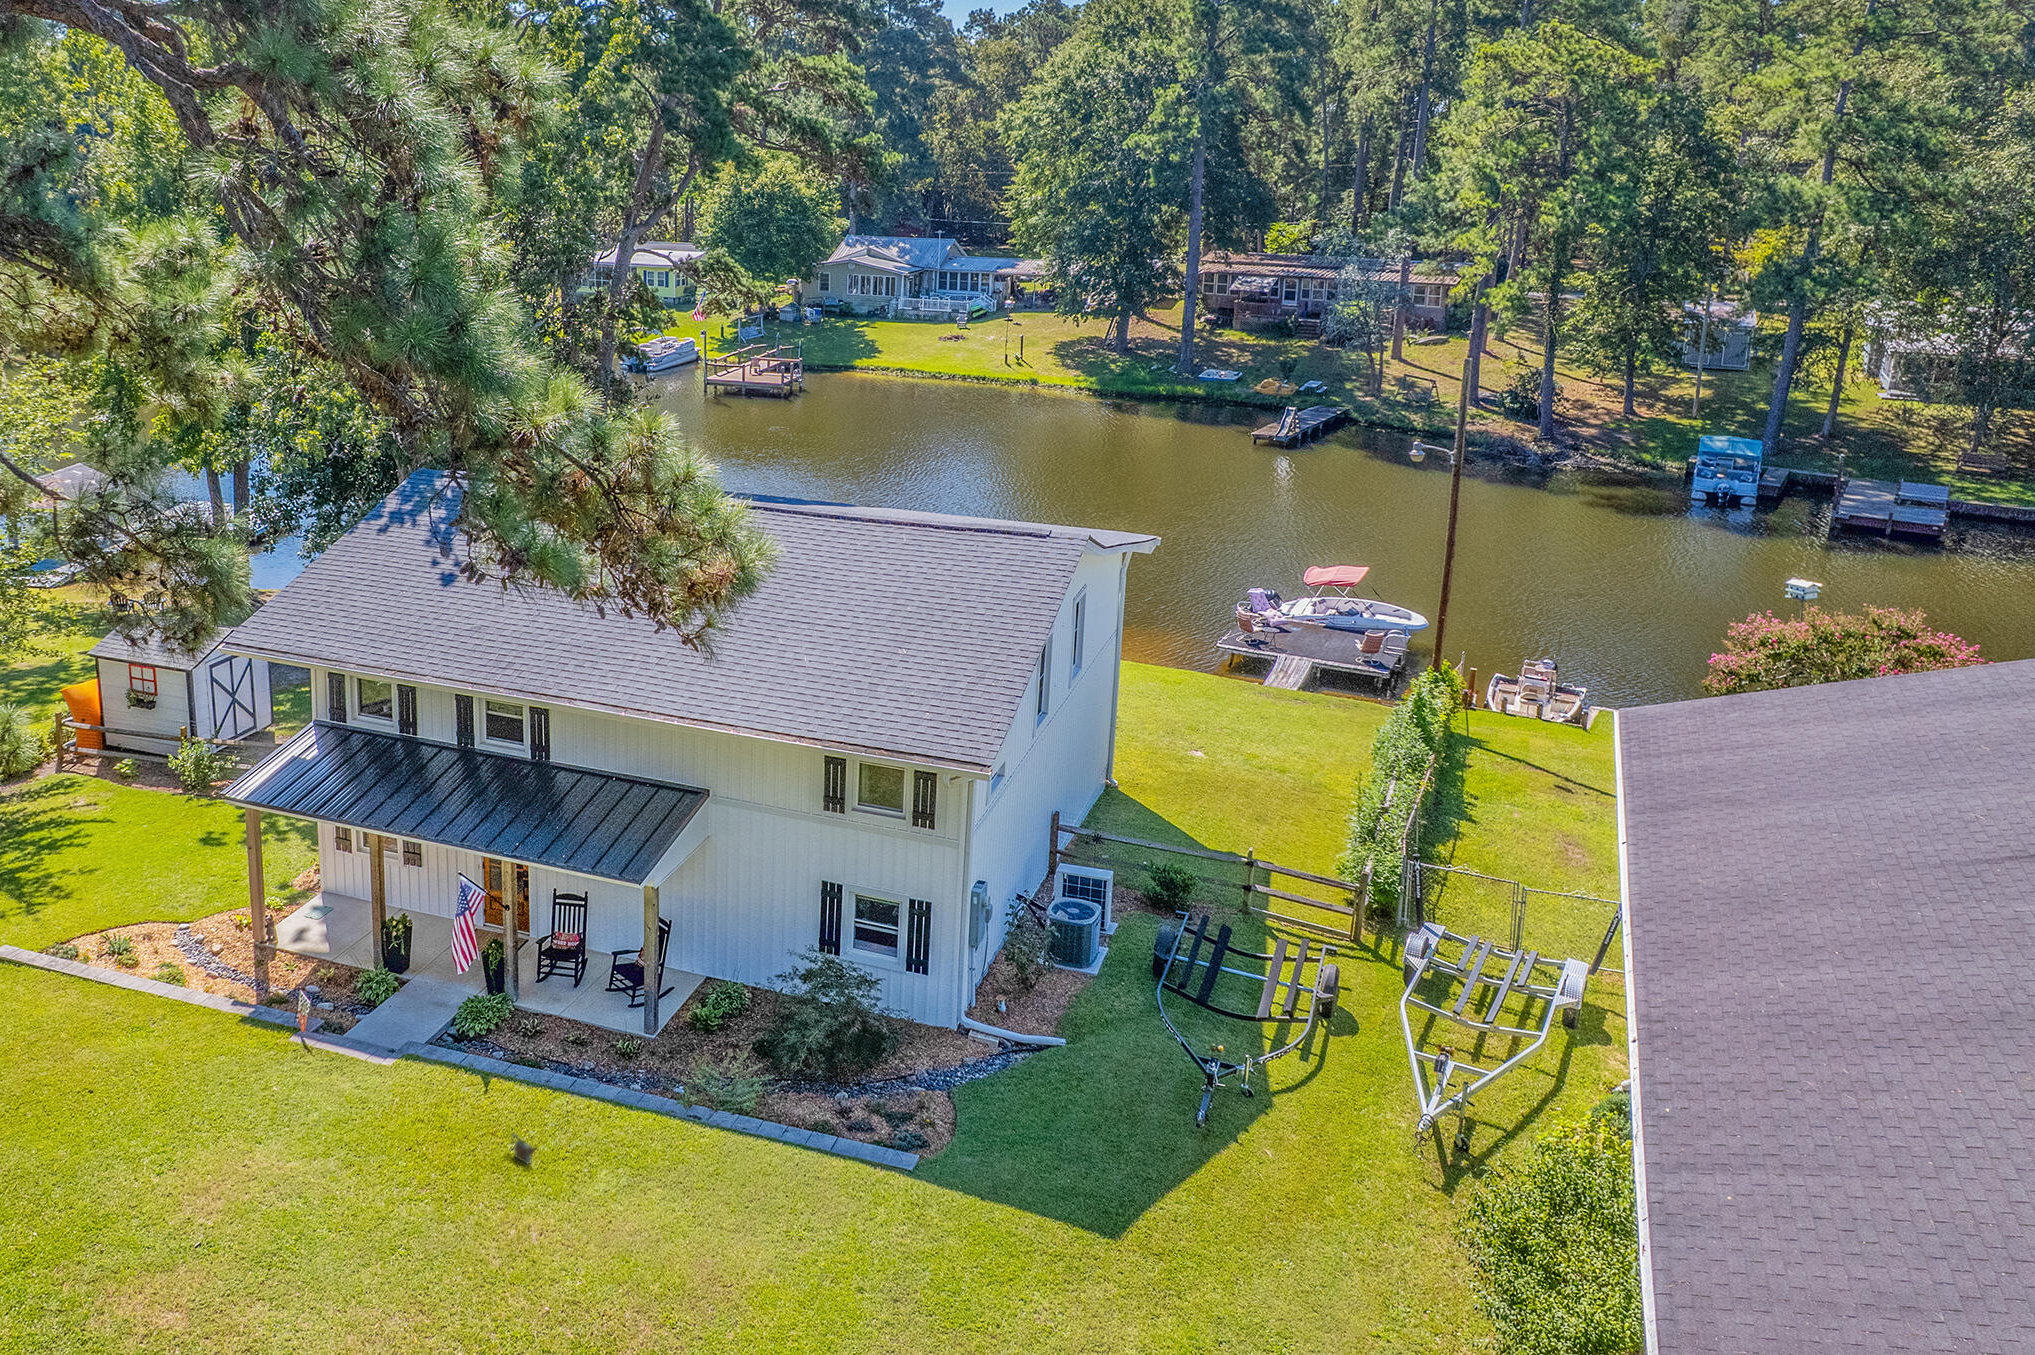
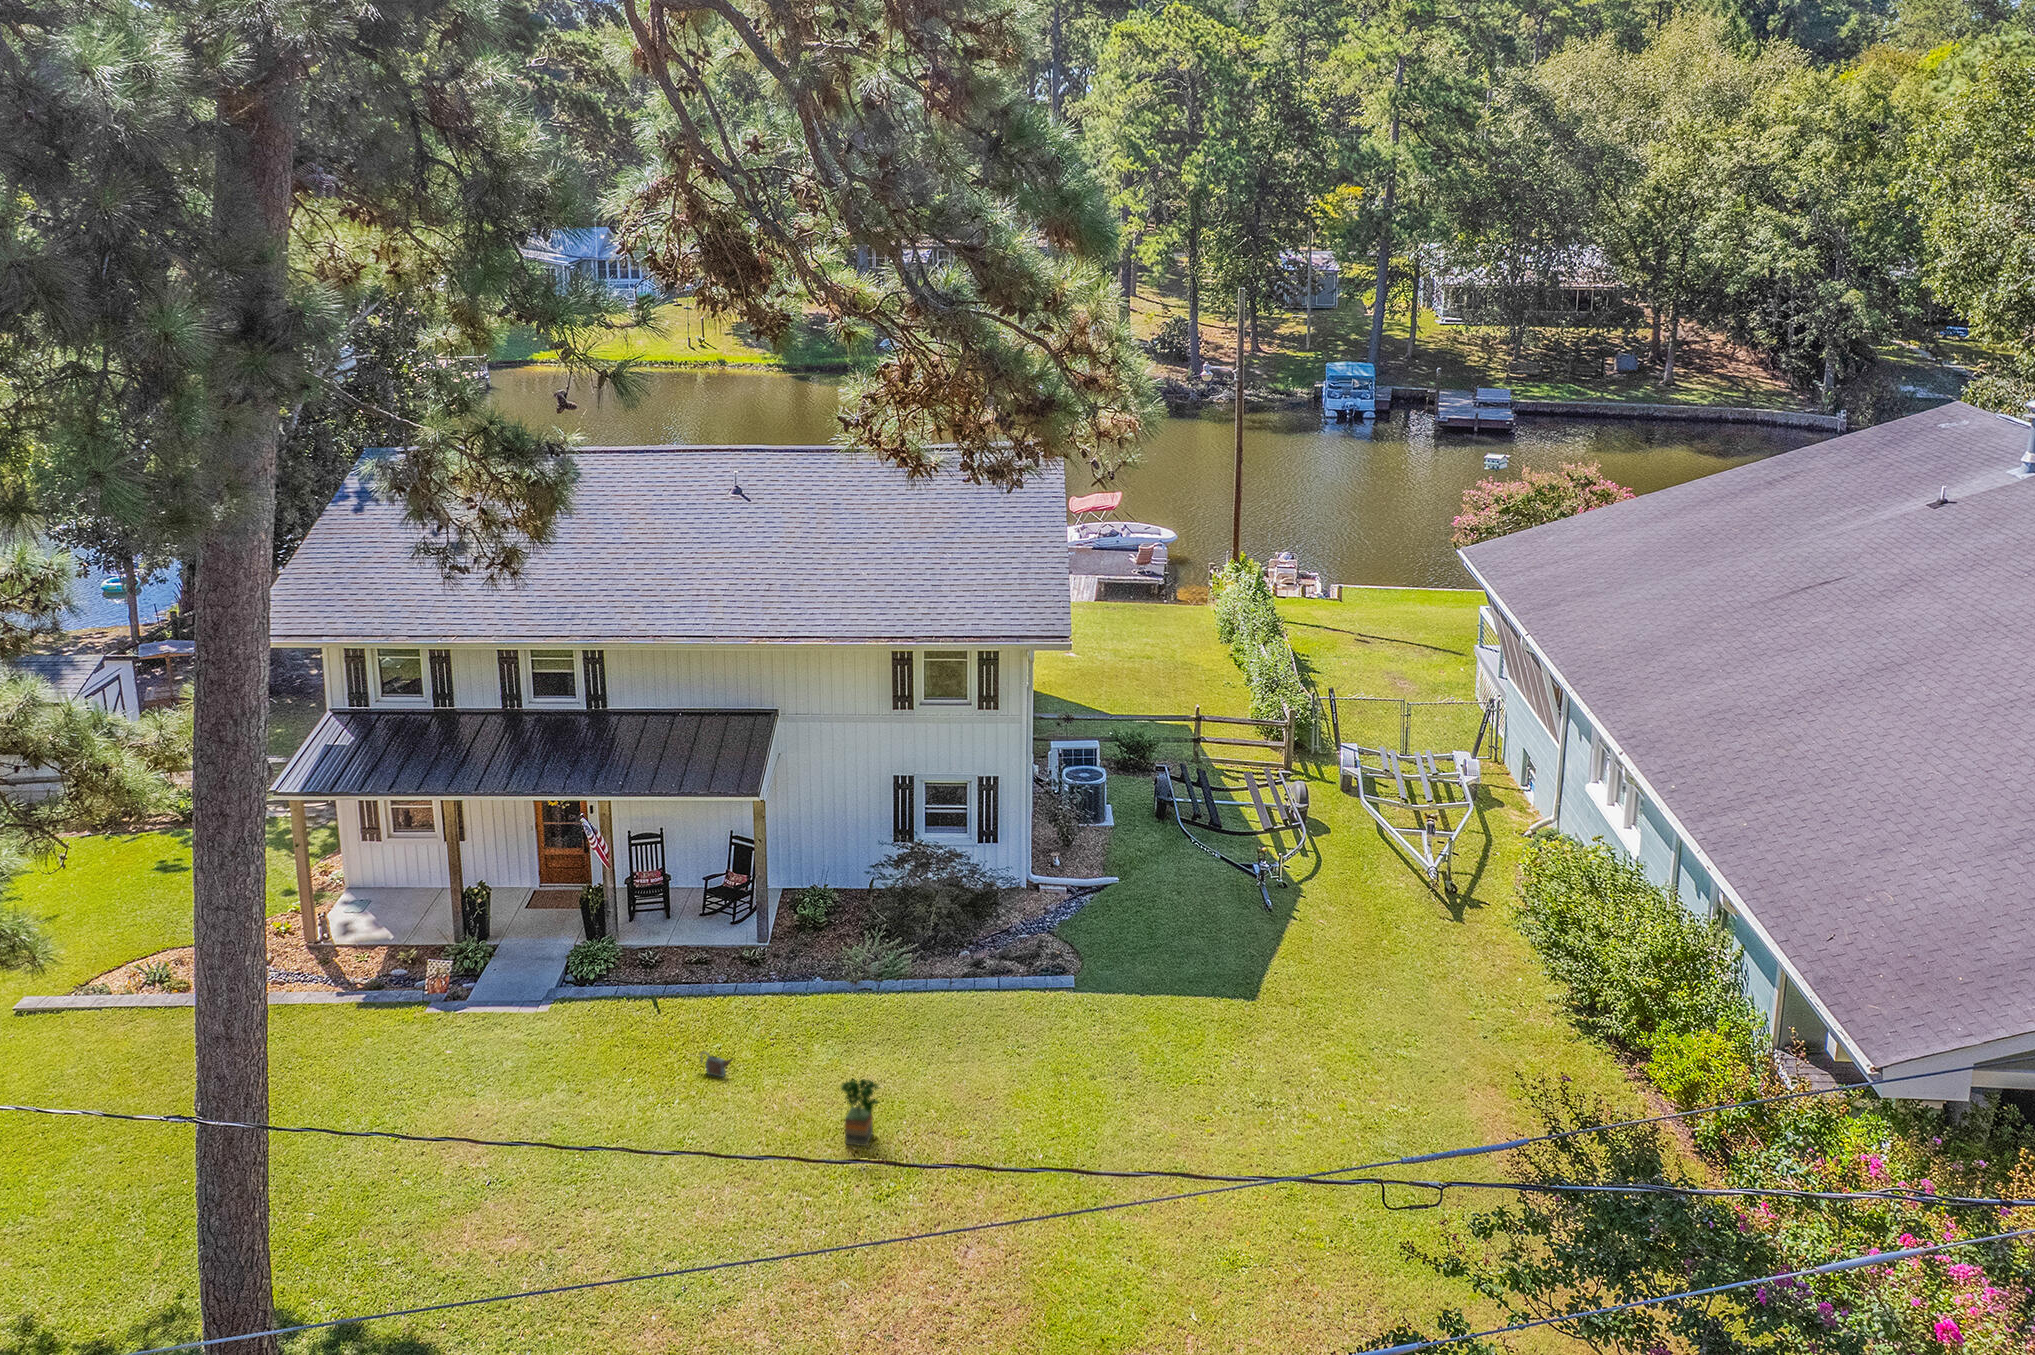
potted tree: none [596,1199,638,1274] -> present [841,1079,879,1146]

